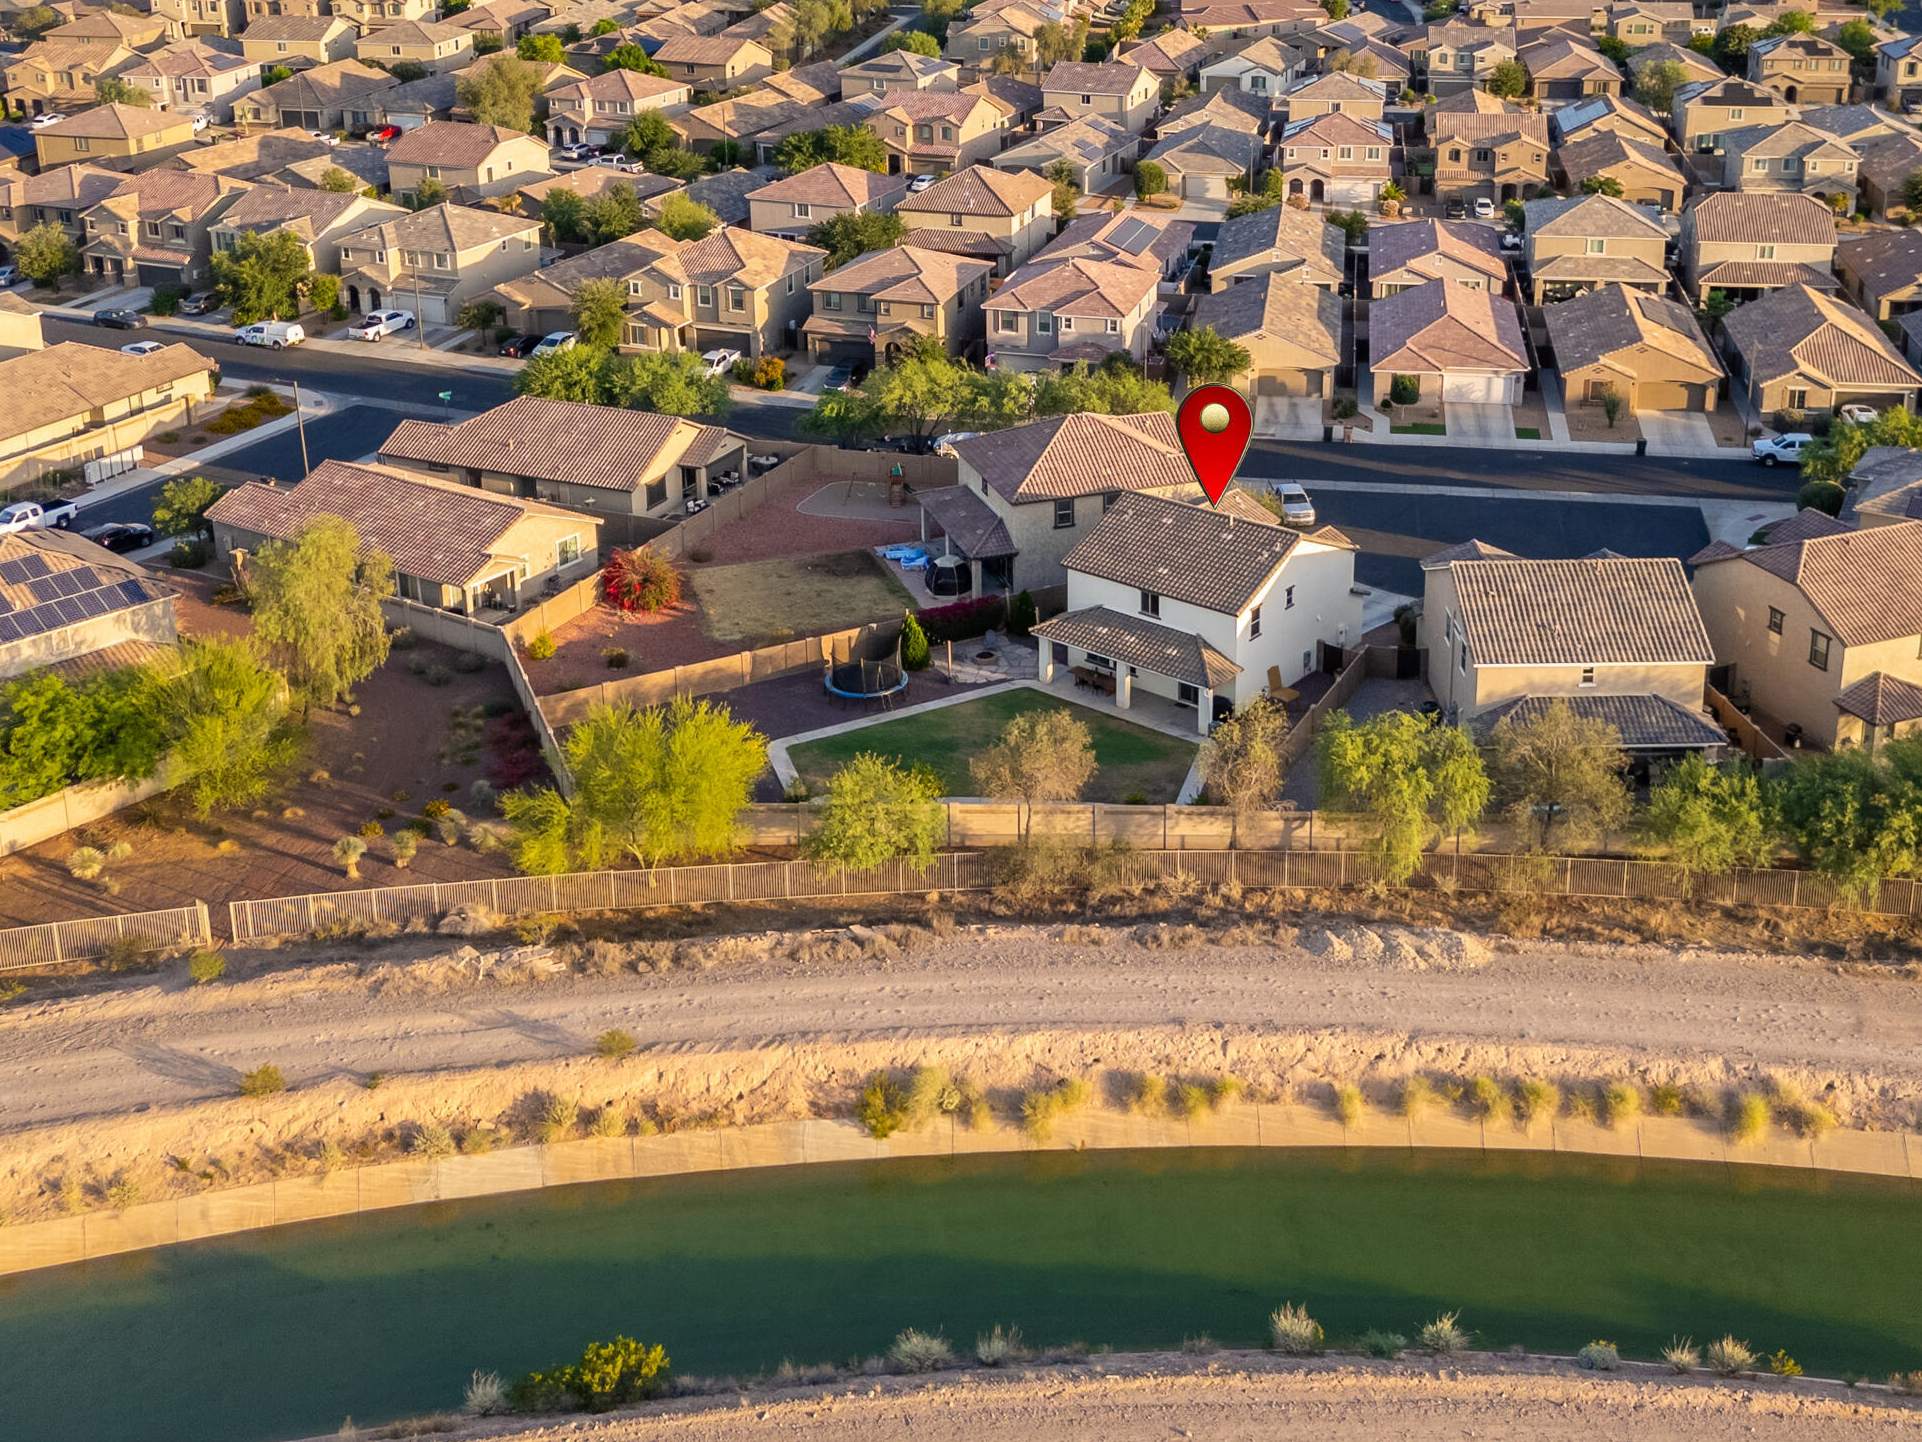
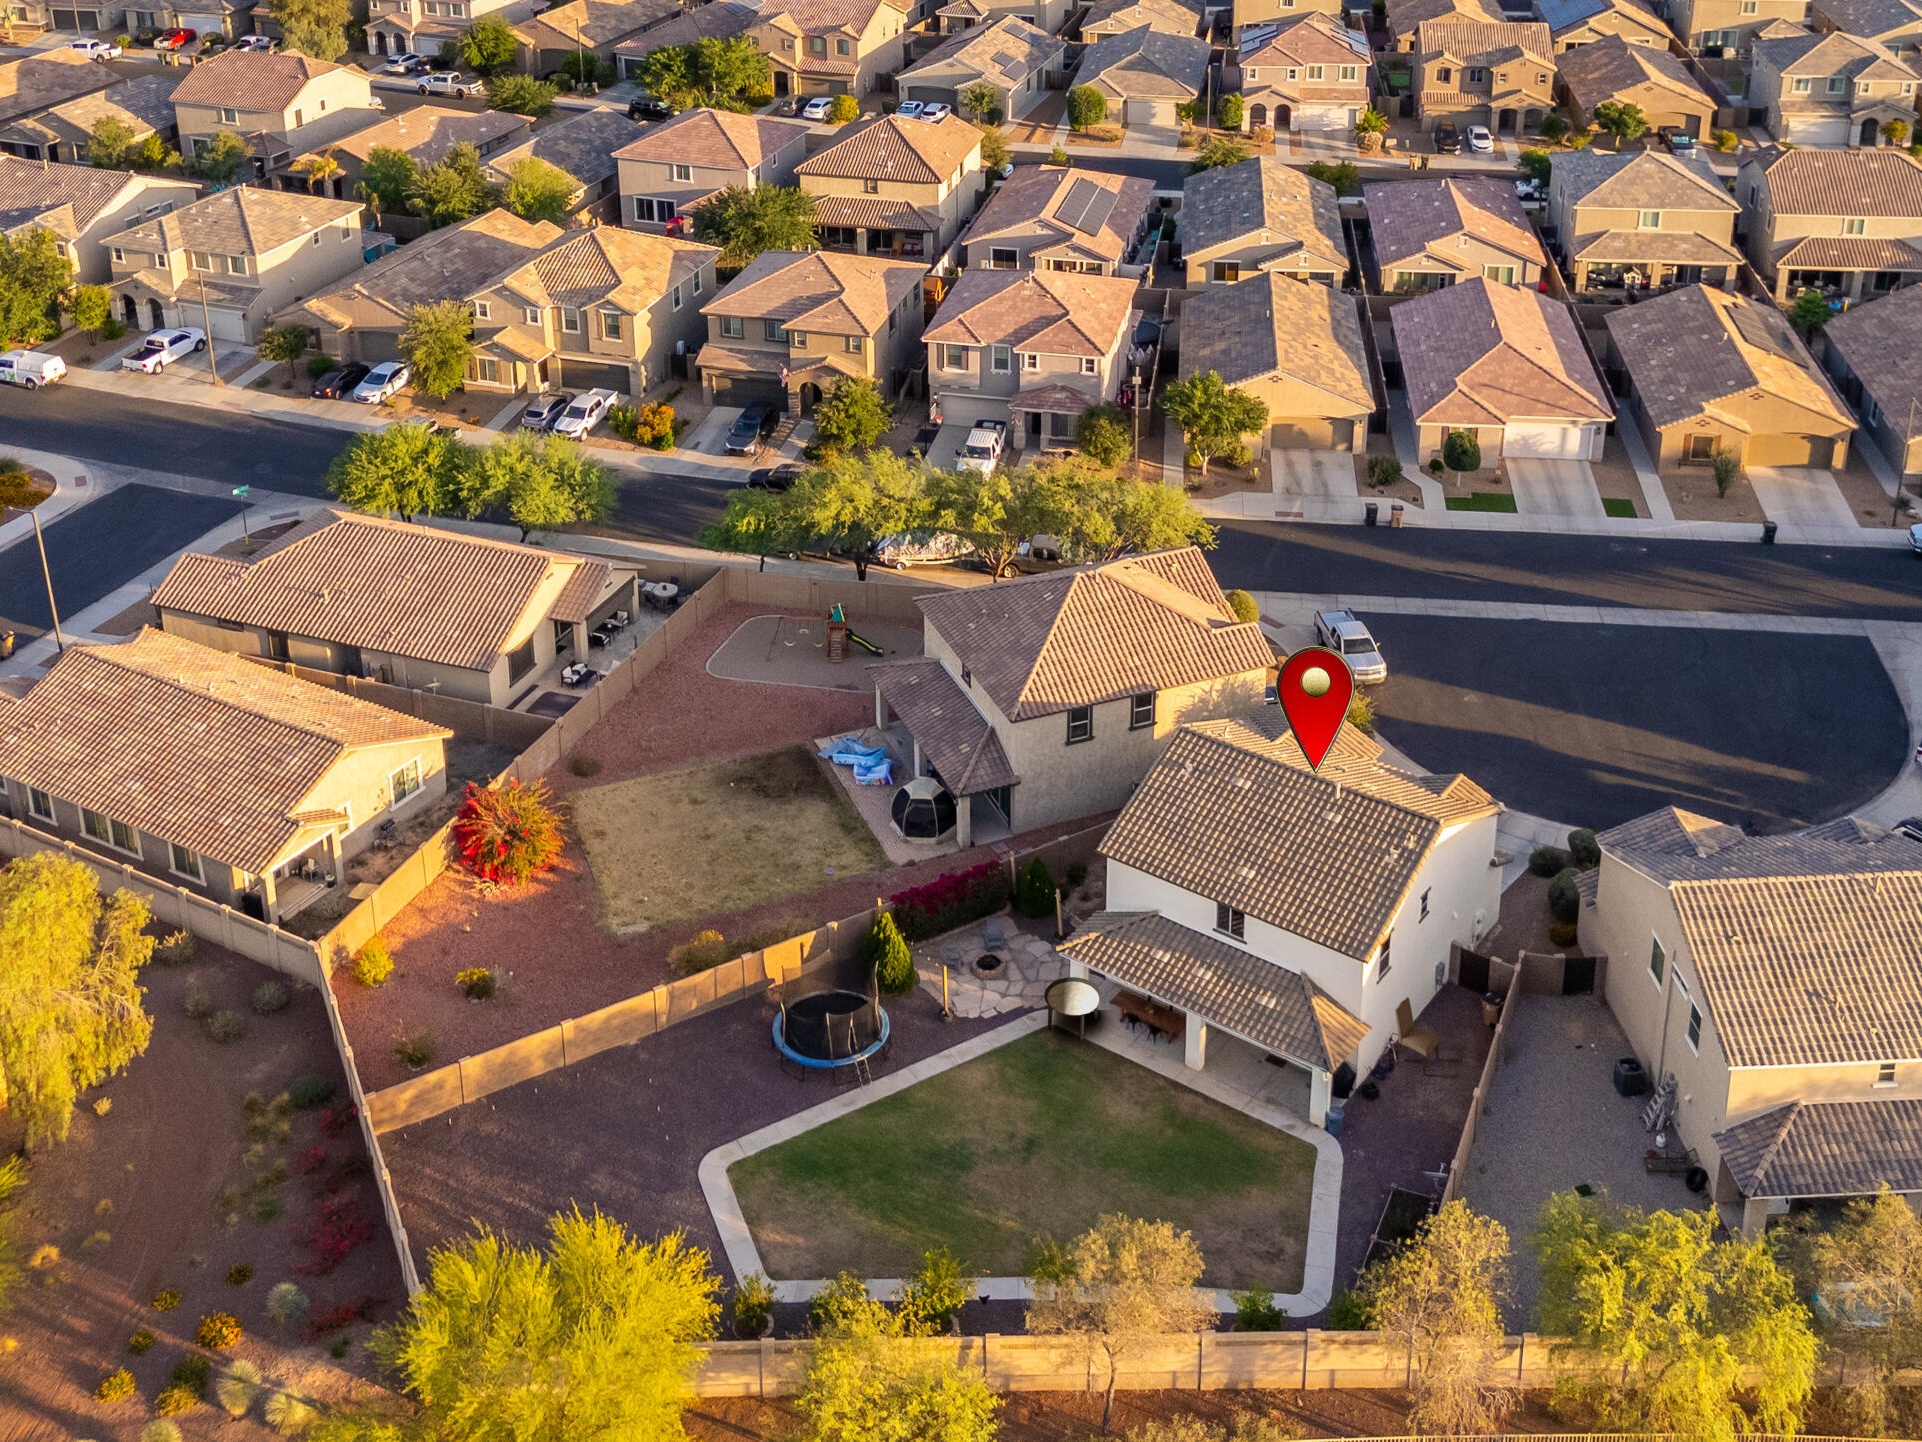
round table: none [1019,658,1061,696] -> present [1044,977,1102,1040]

